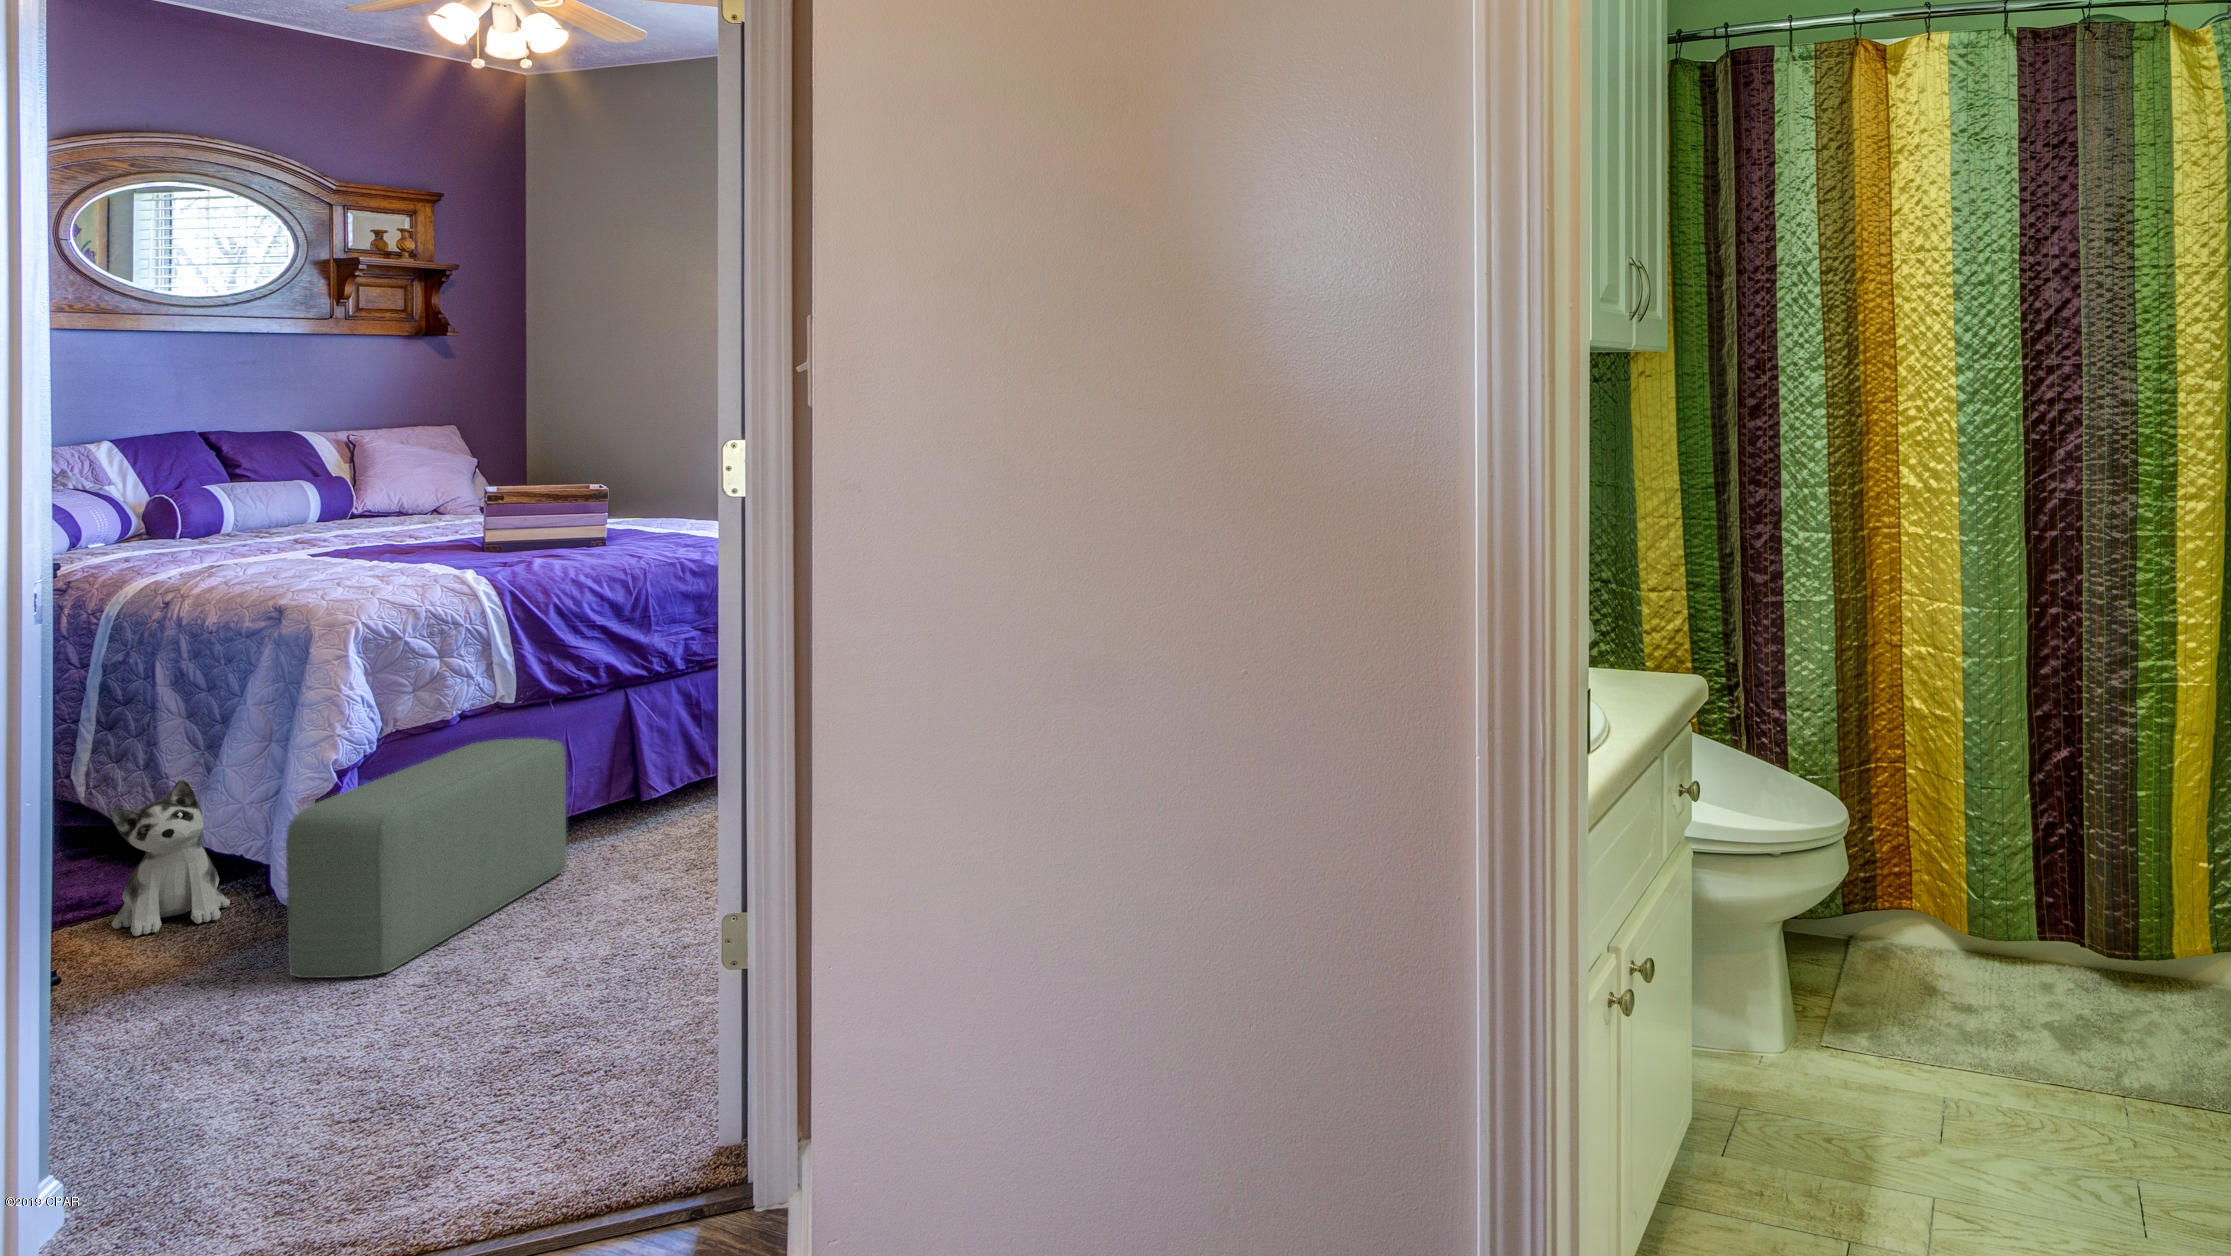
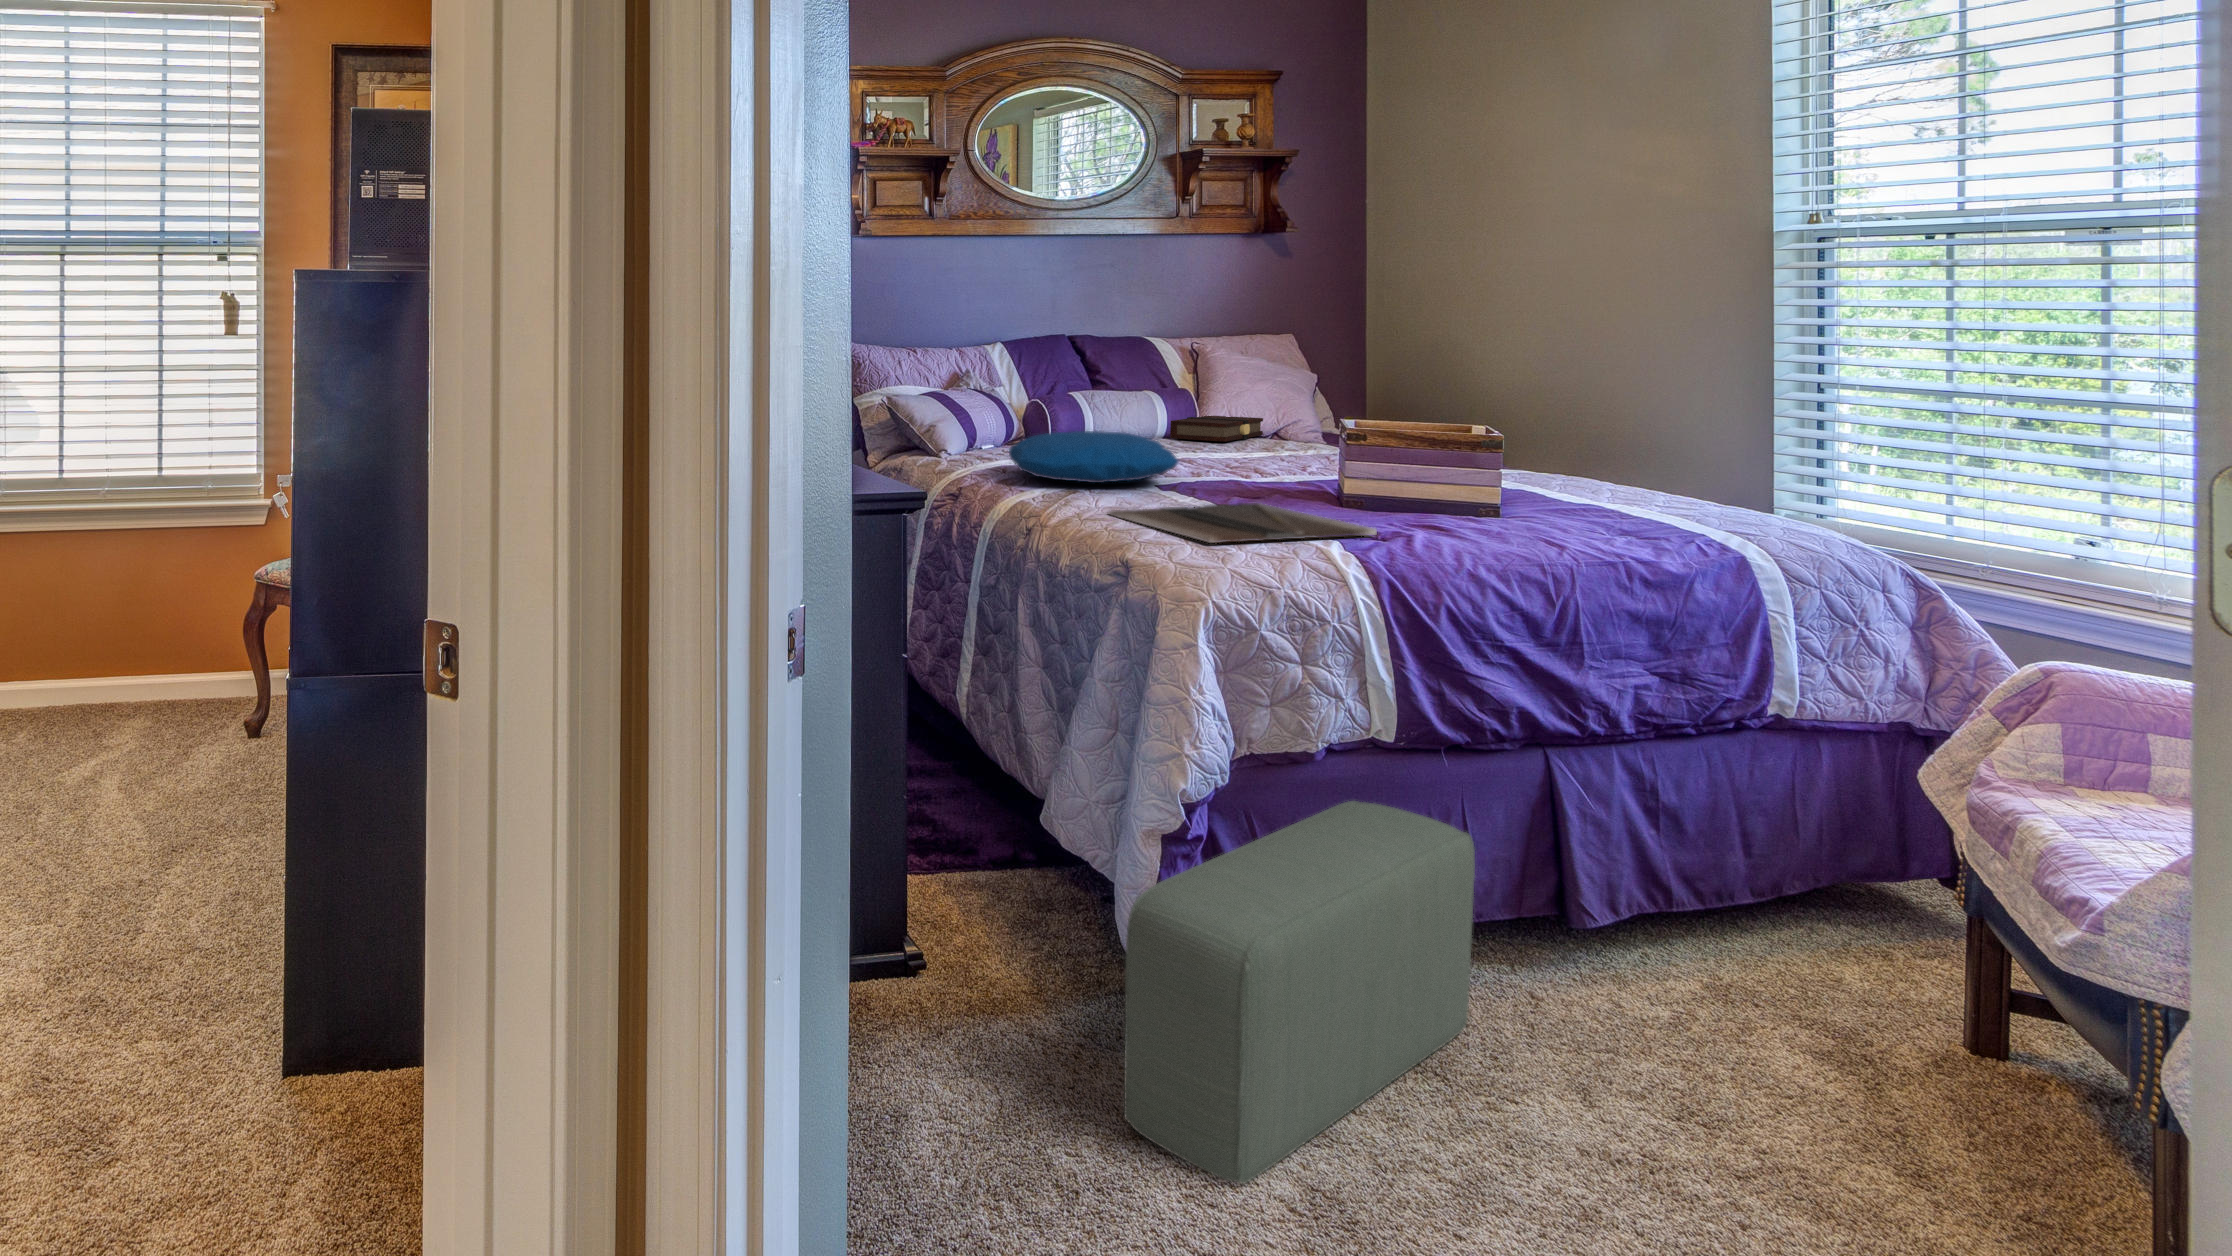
book: none [327,499,427,522] -> present [1170,416,1263,442]
pillow: none [137,516,332,559] -> present [1009,431,1179,483]
laptop: none [257,557,501,583] -> present [1109,503,1377,543]
plush toy: present [110,779,230,936] -> none [962,762,1068,946]

